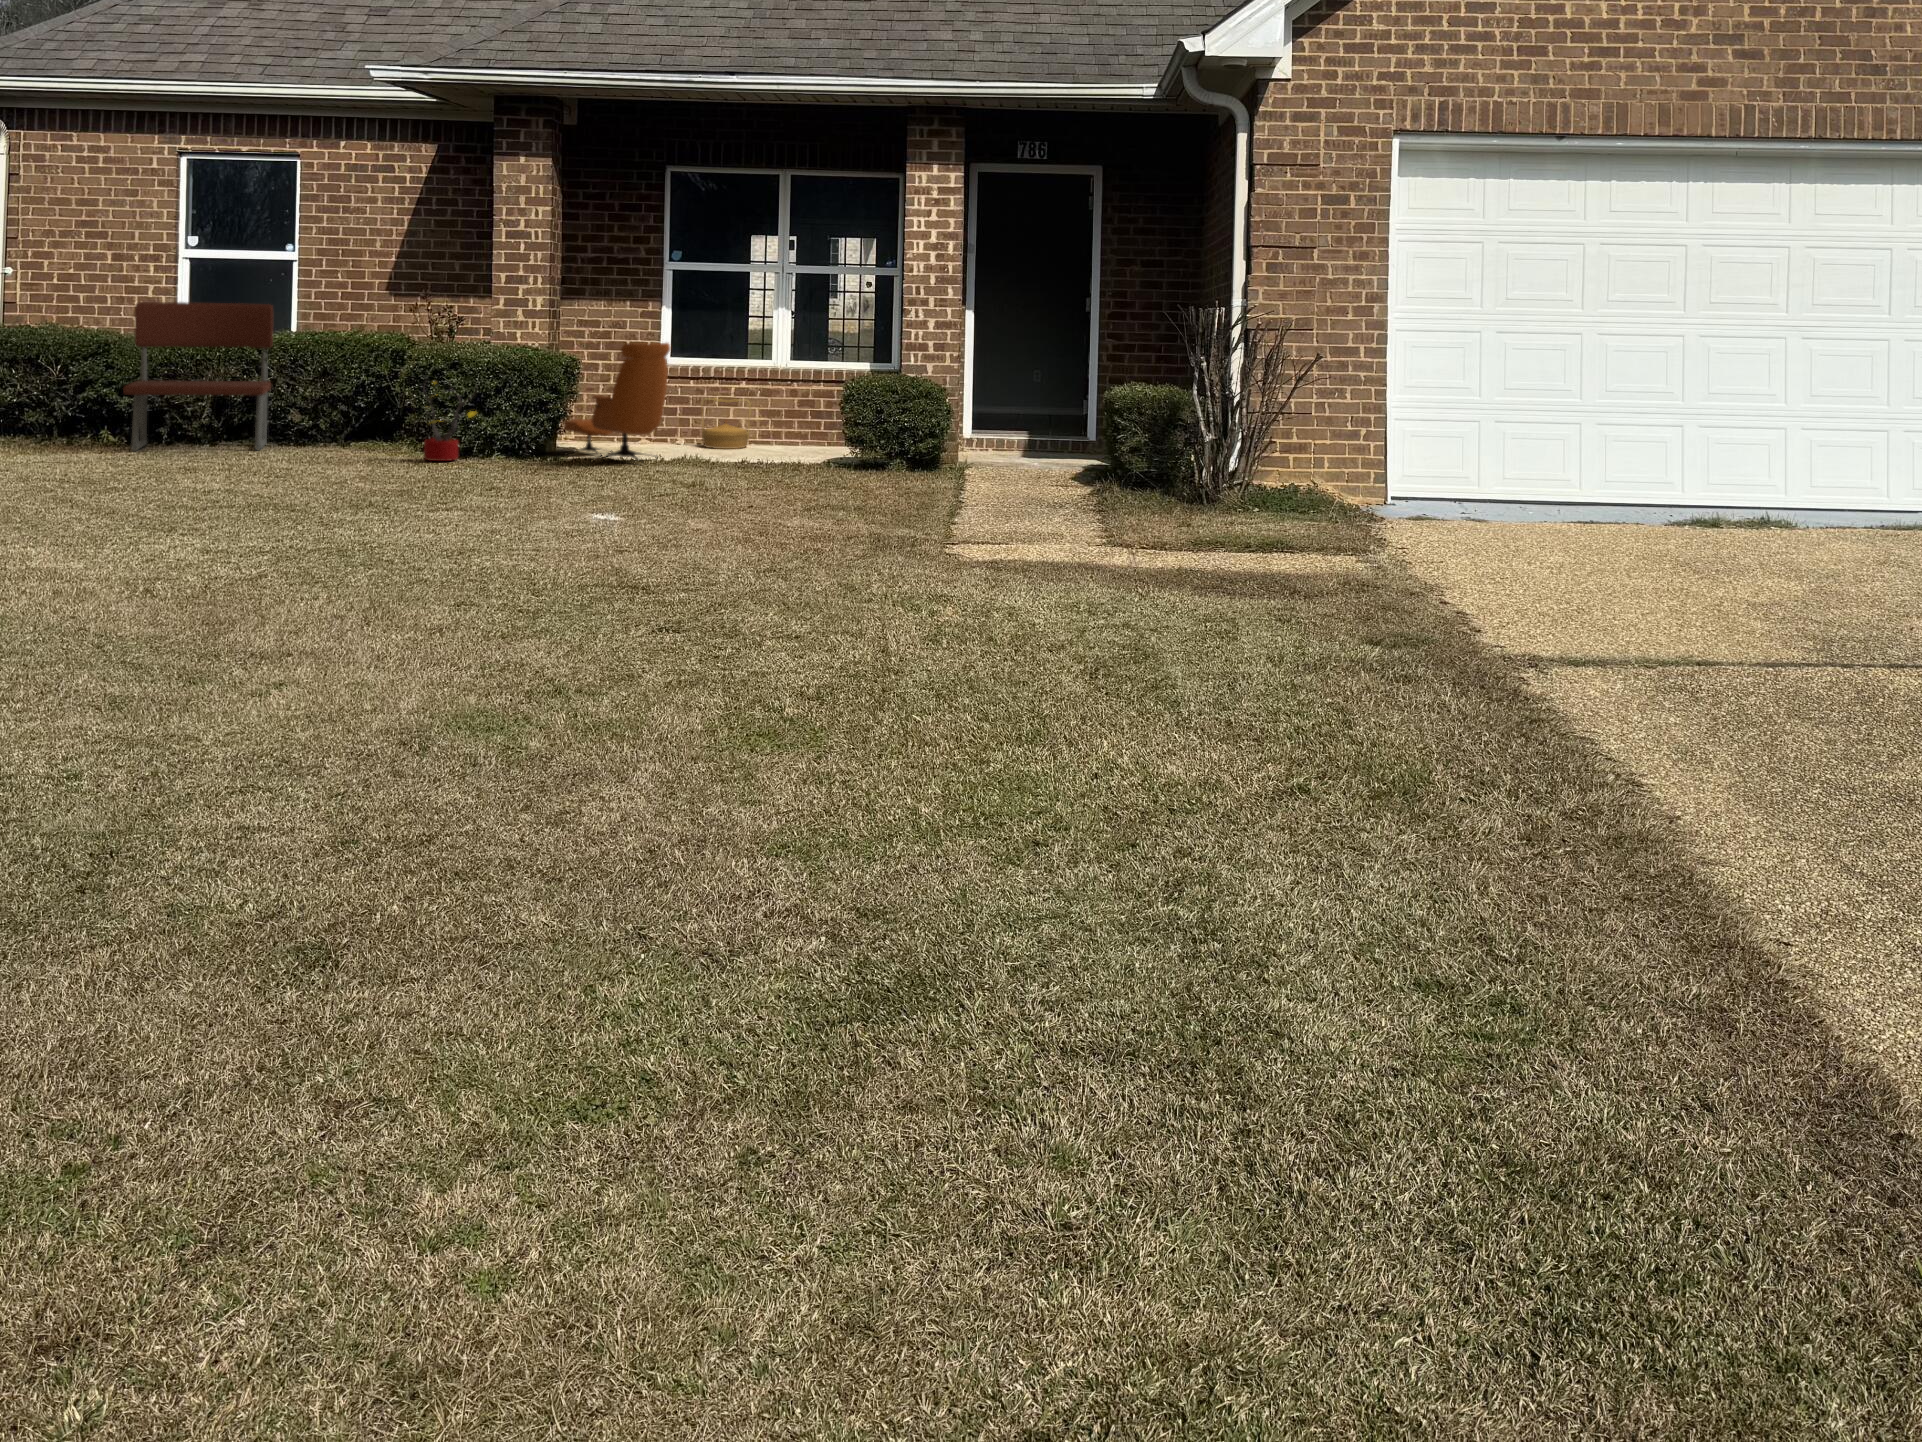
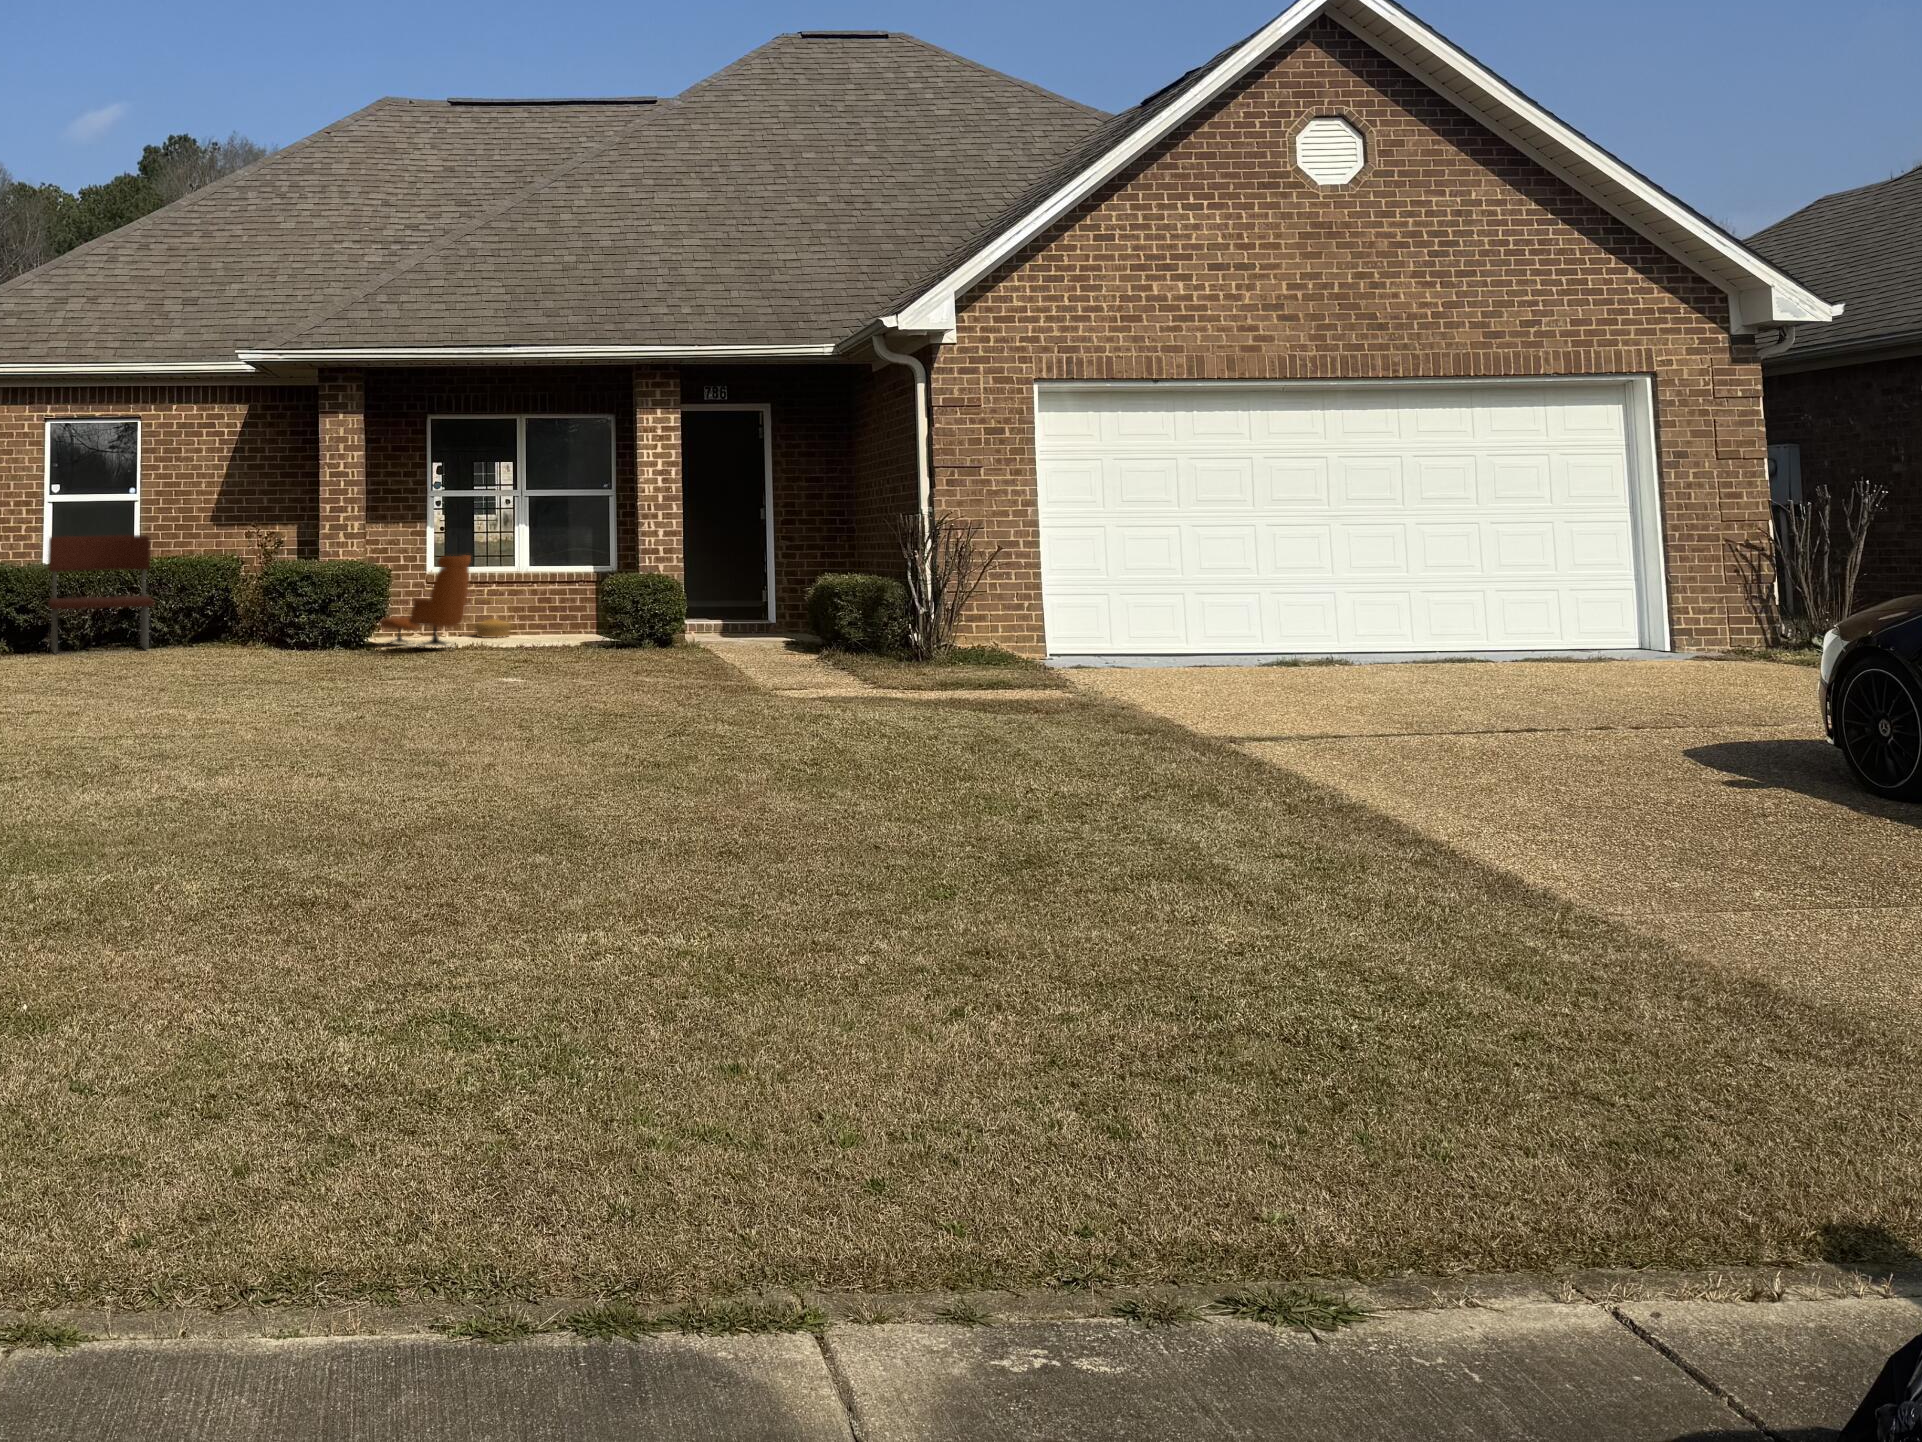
decorative plant: present [424,382,477,461] -> none [279,589,328,653]

